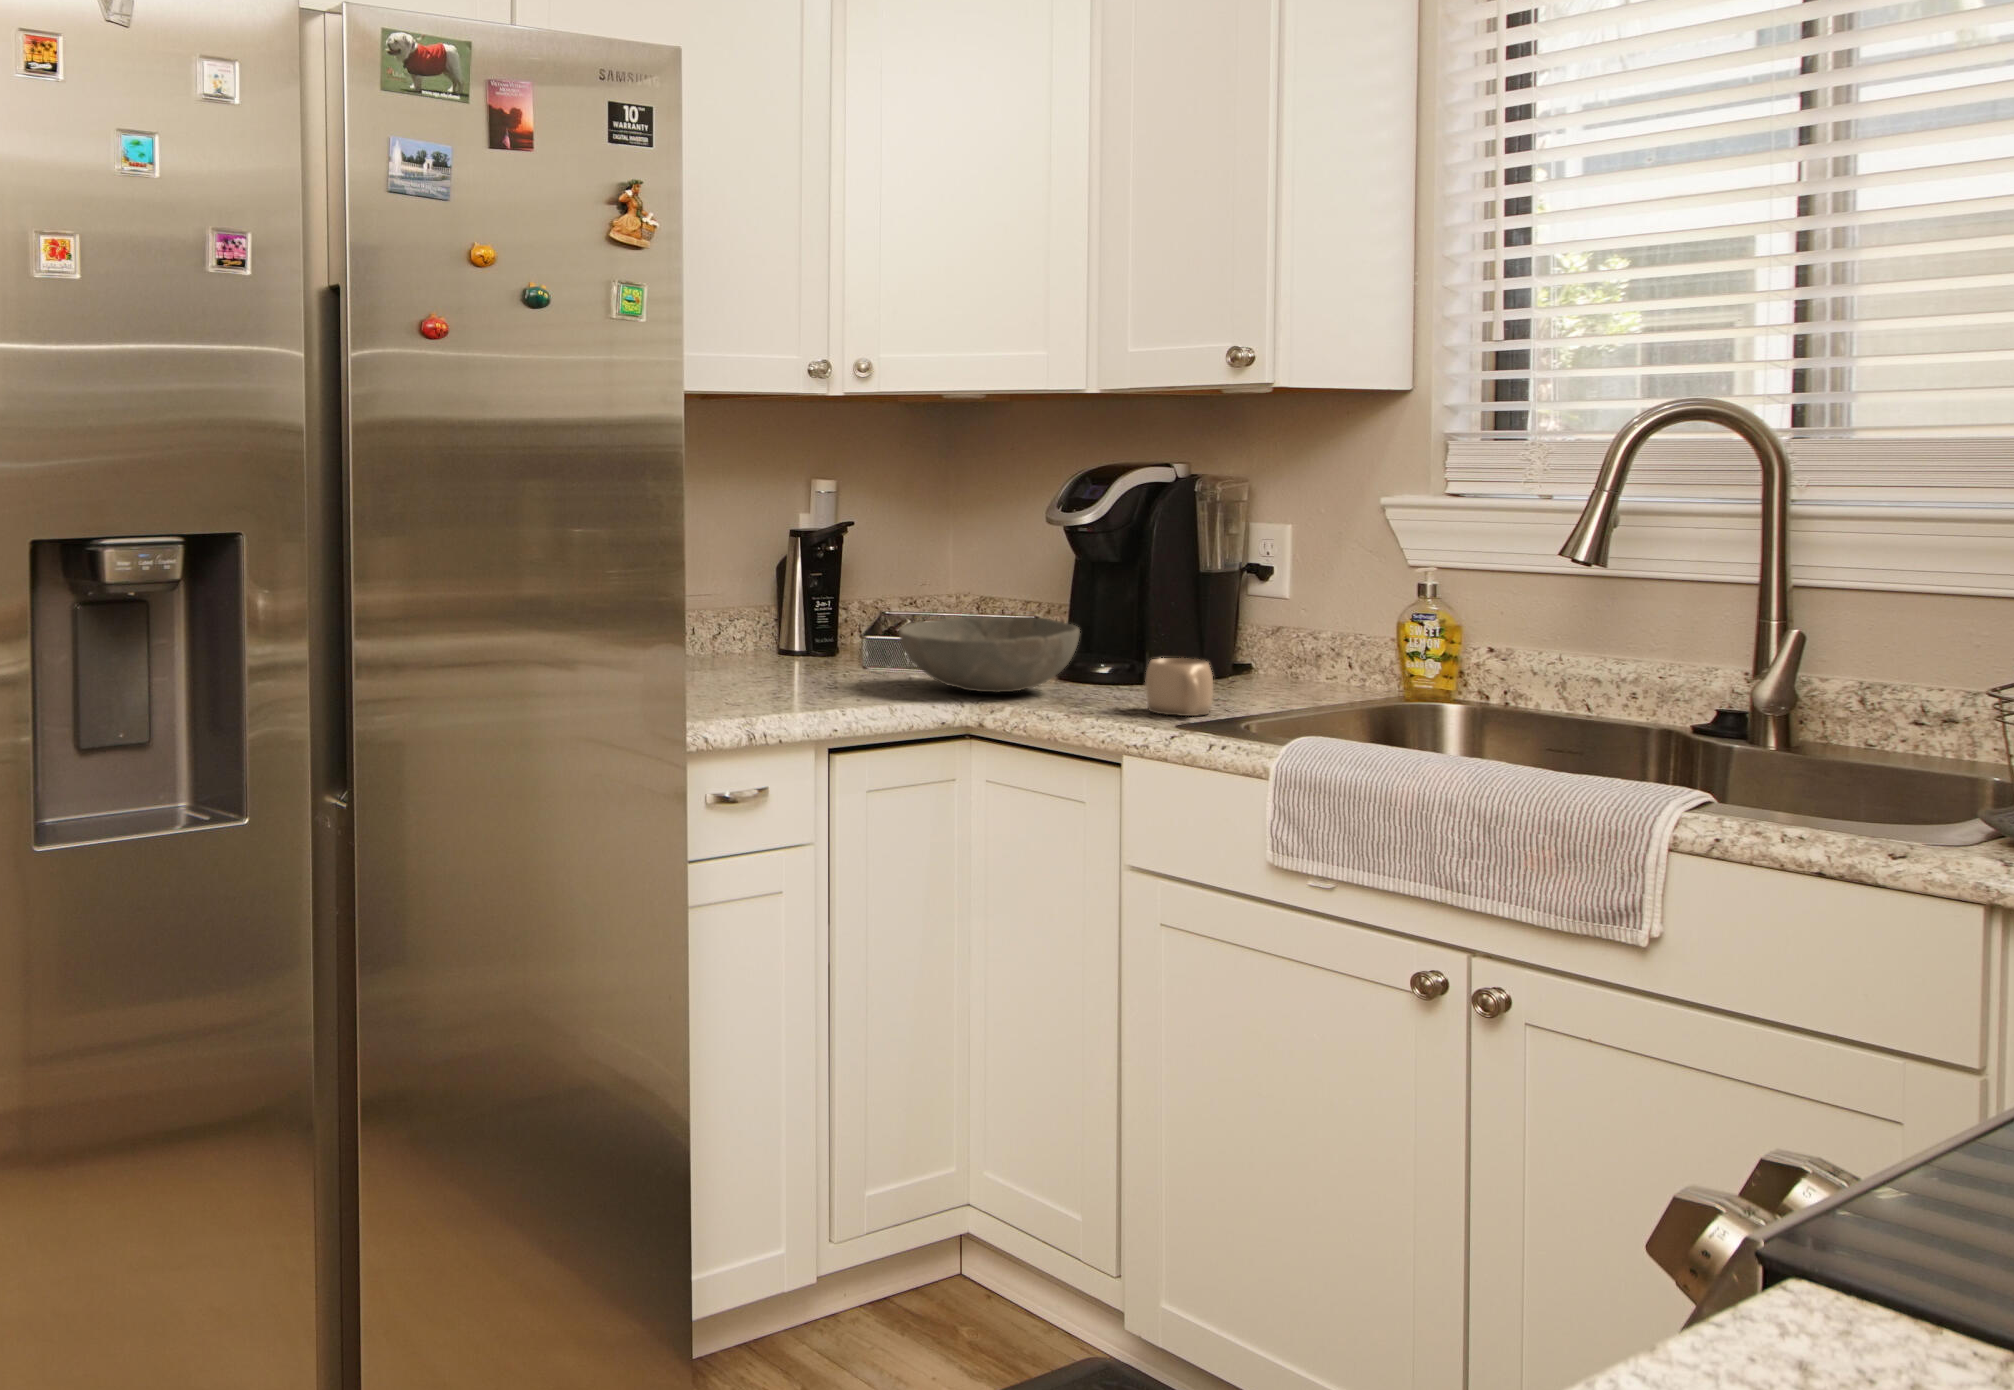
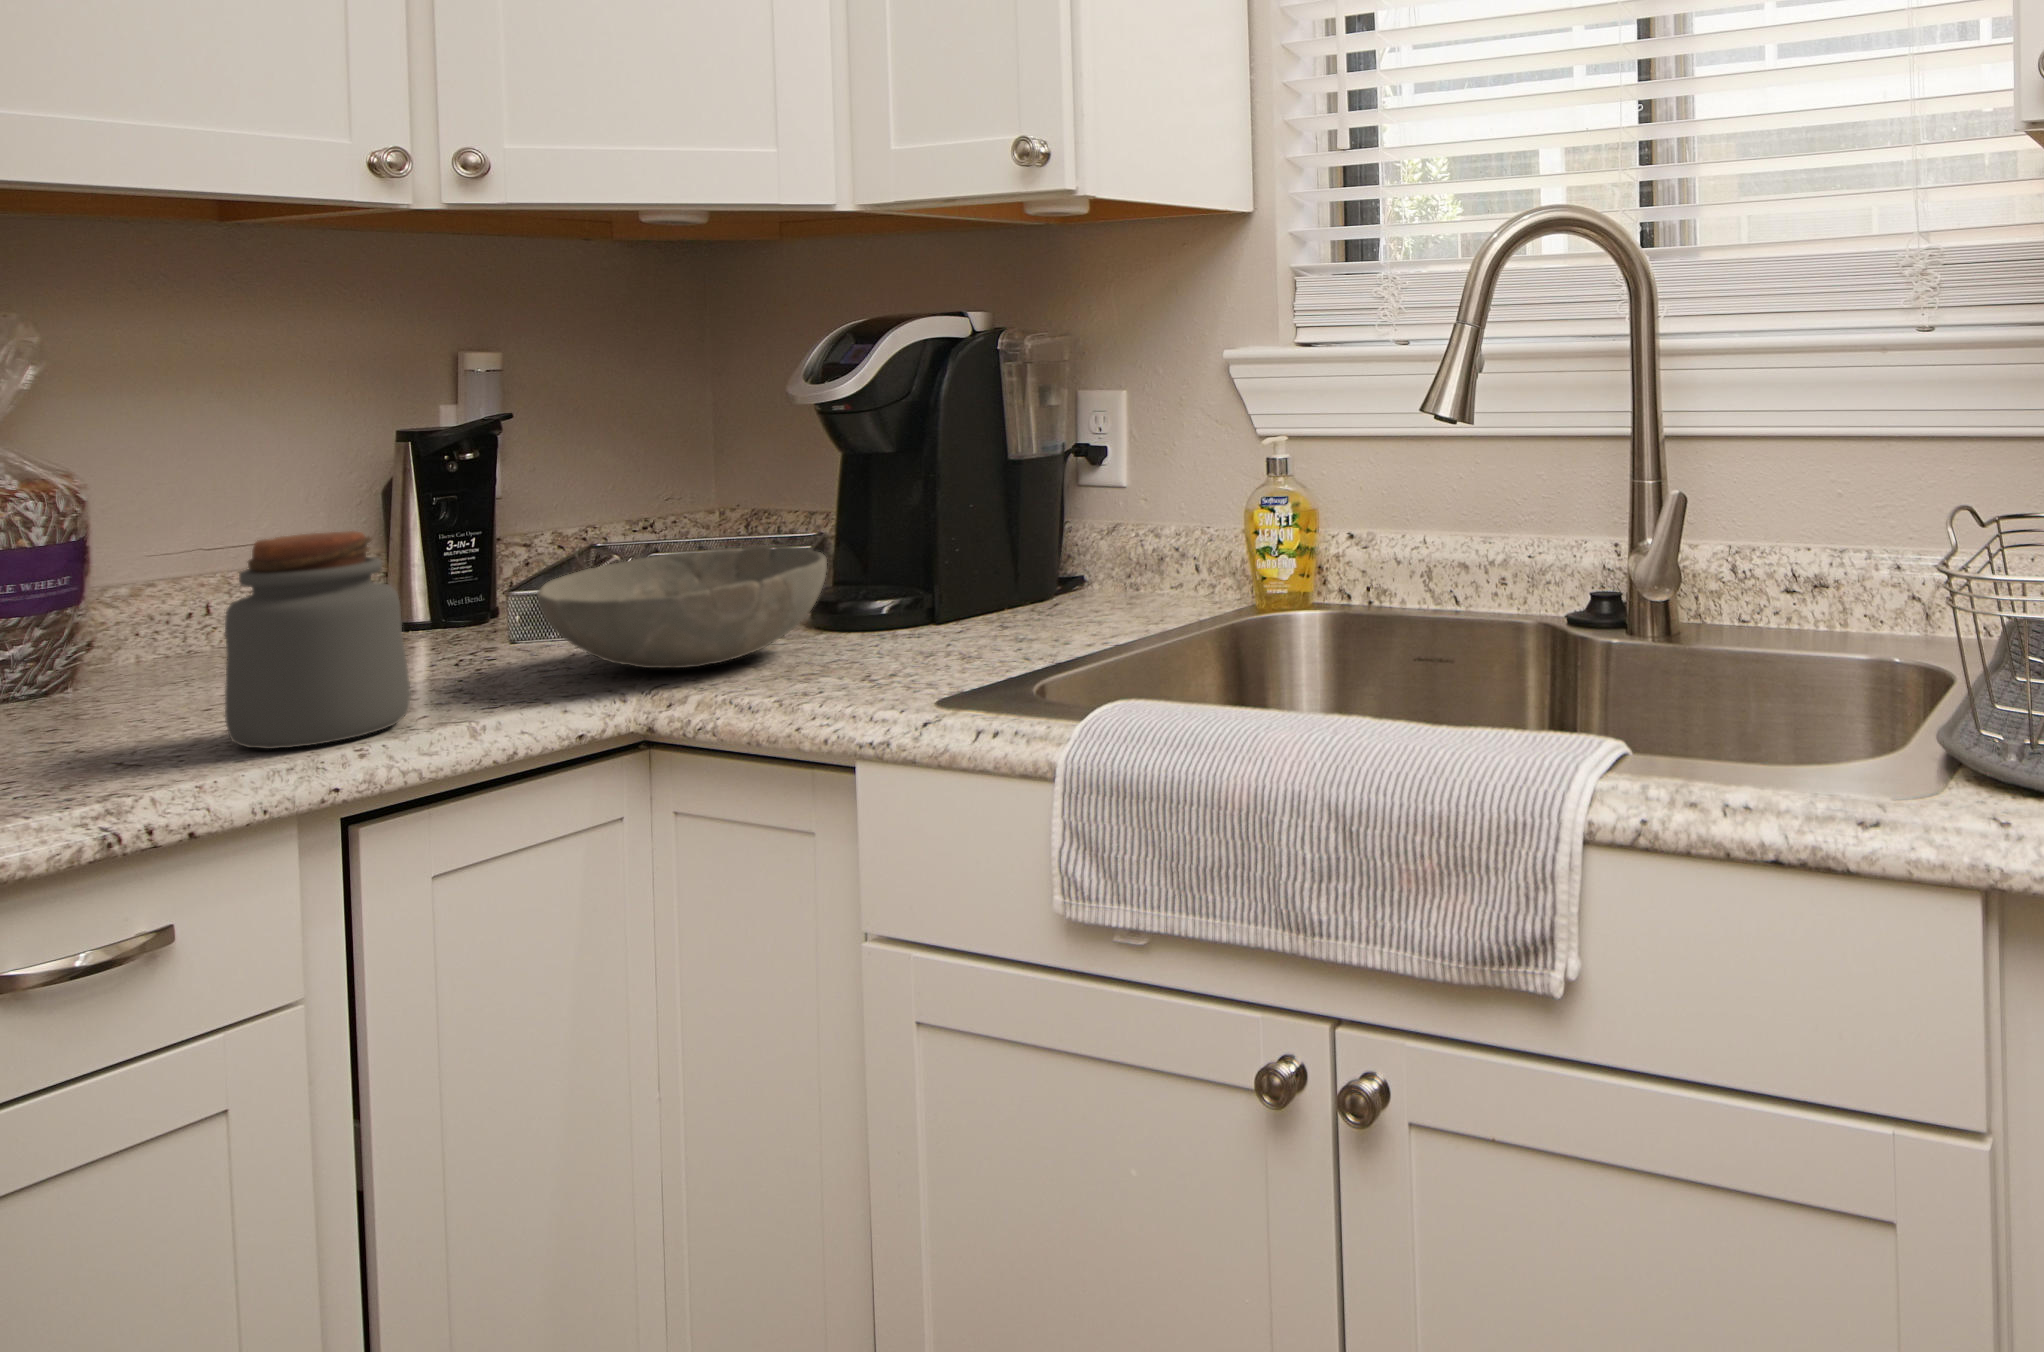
jar: none [756,581,846,705] -> present [225,531,411,749]
mug: present [1145,658,1213,716] -> none [906,591,1003,677]

